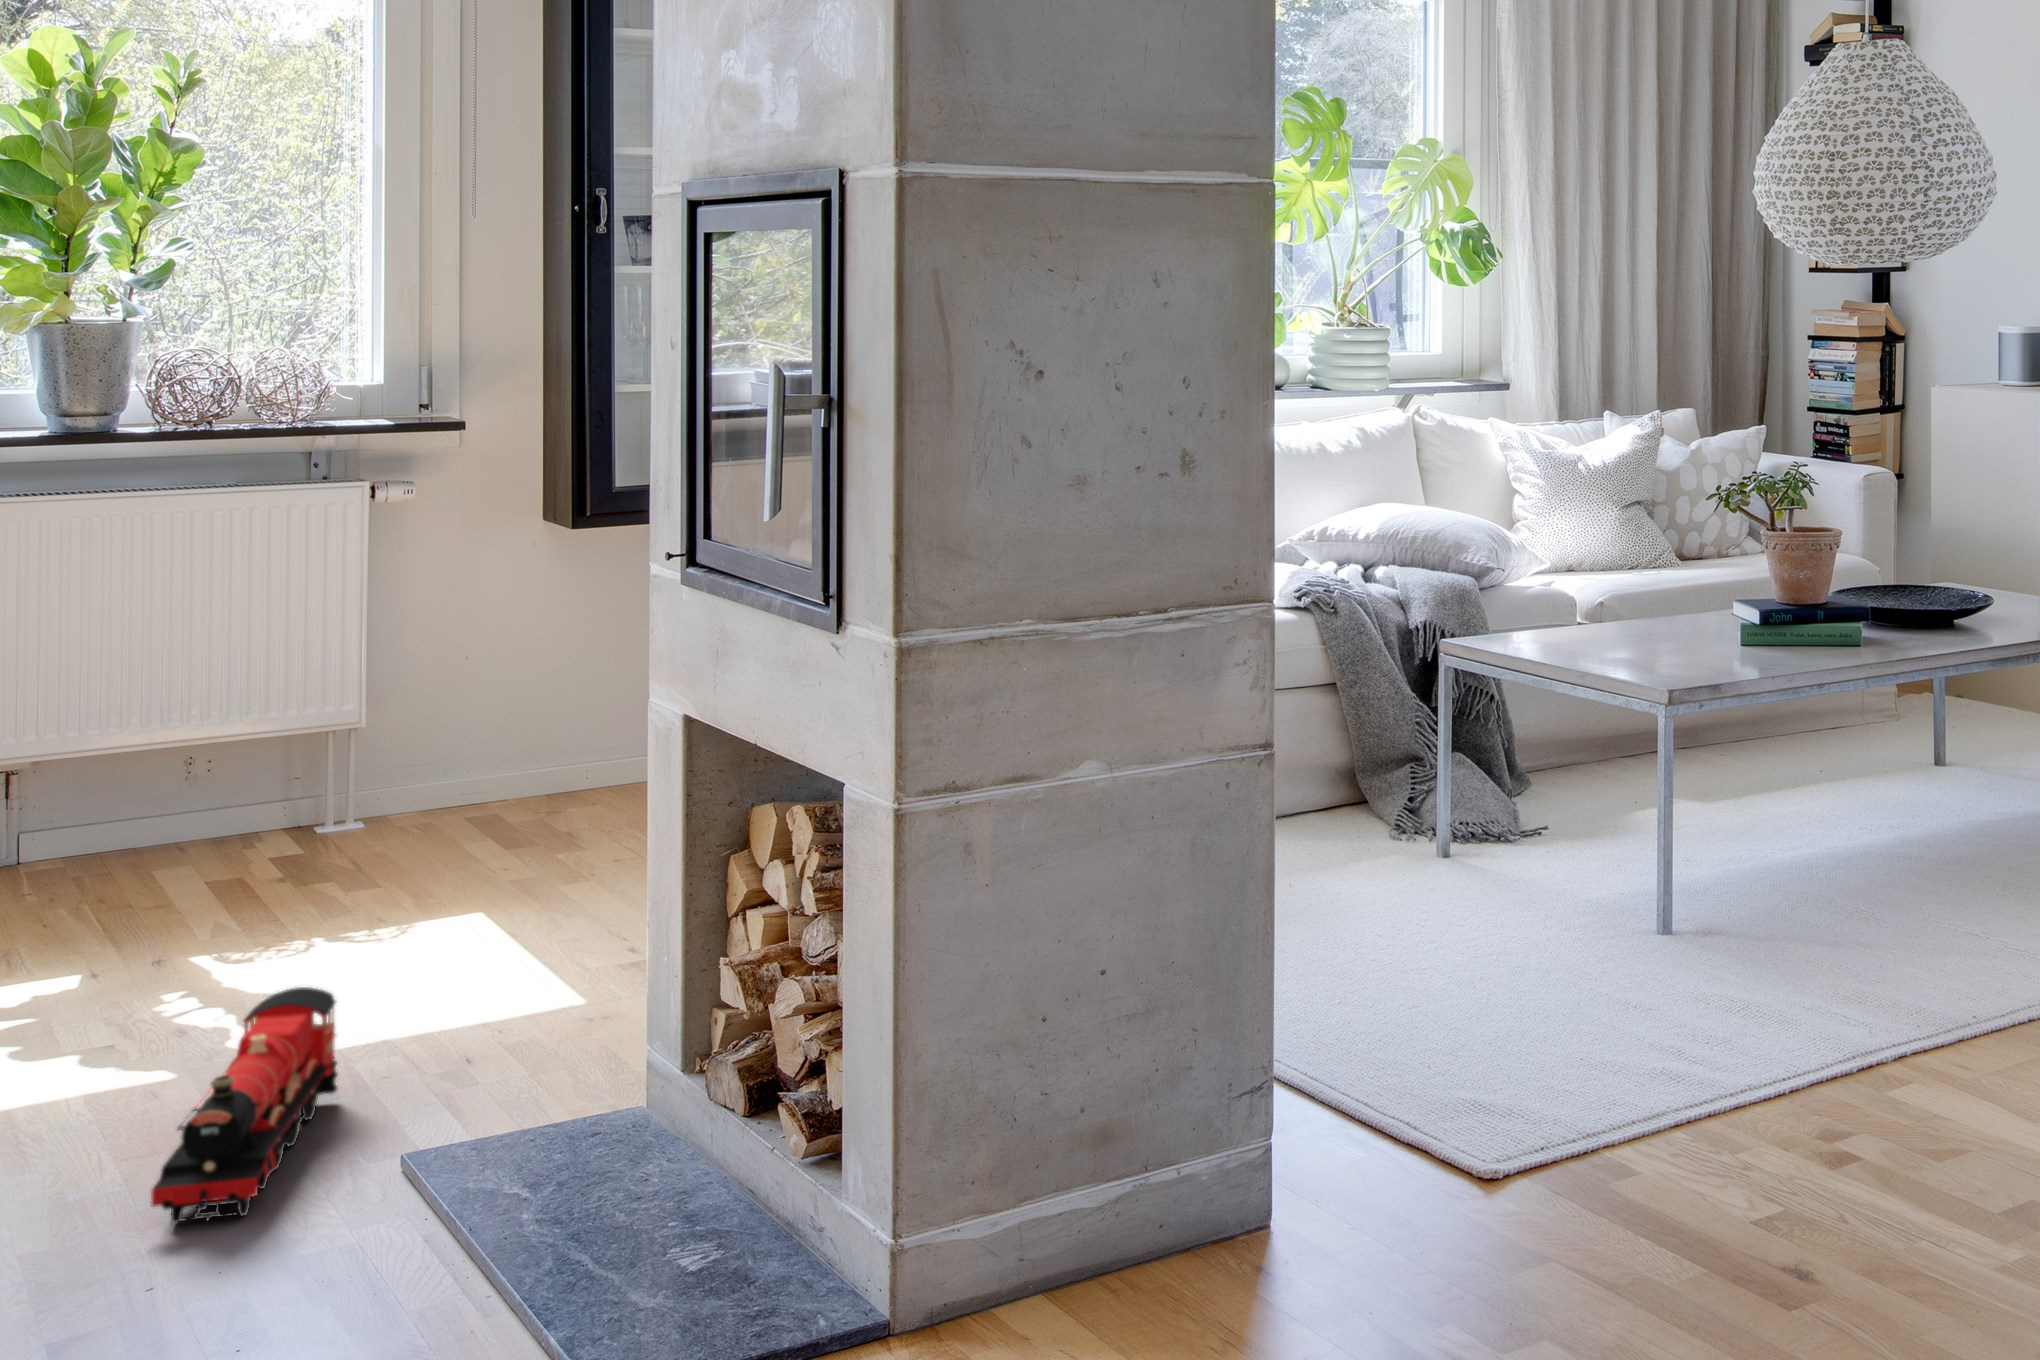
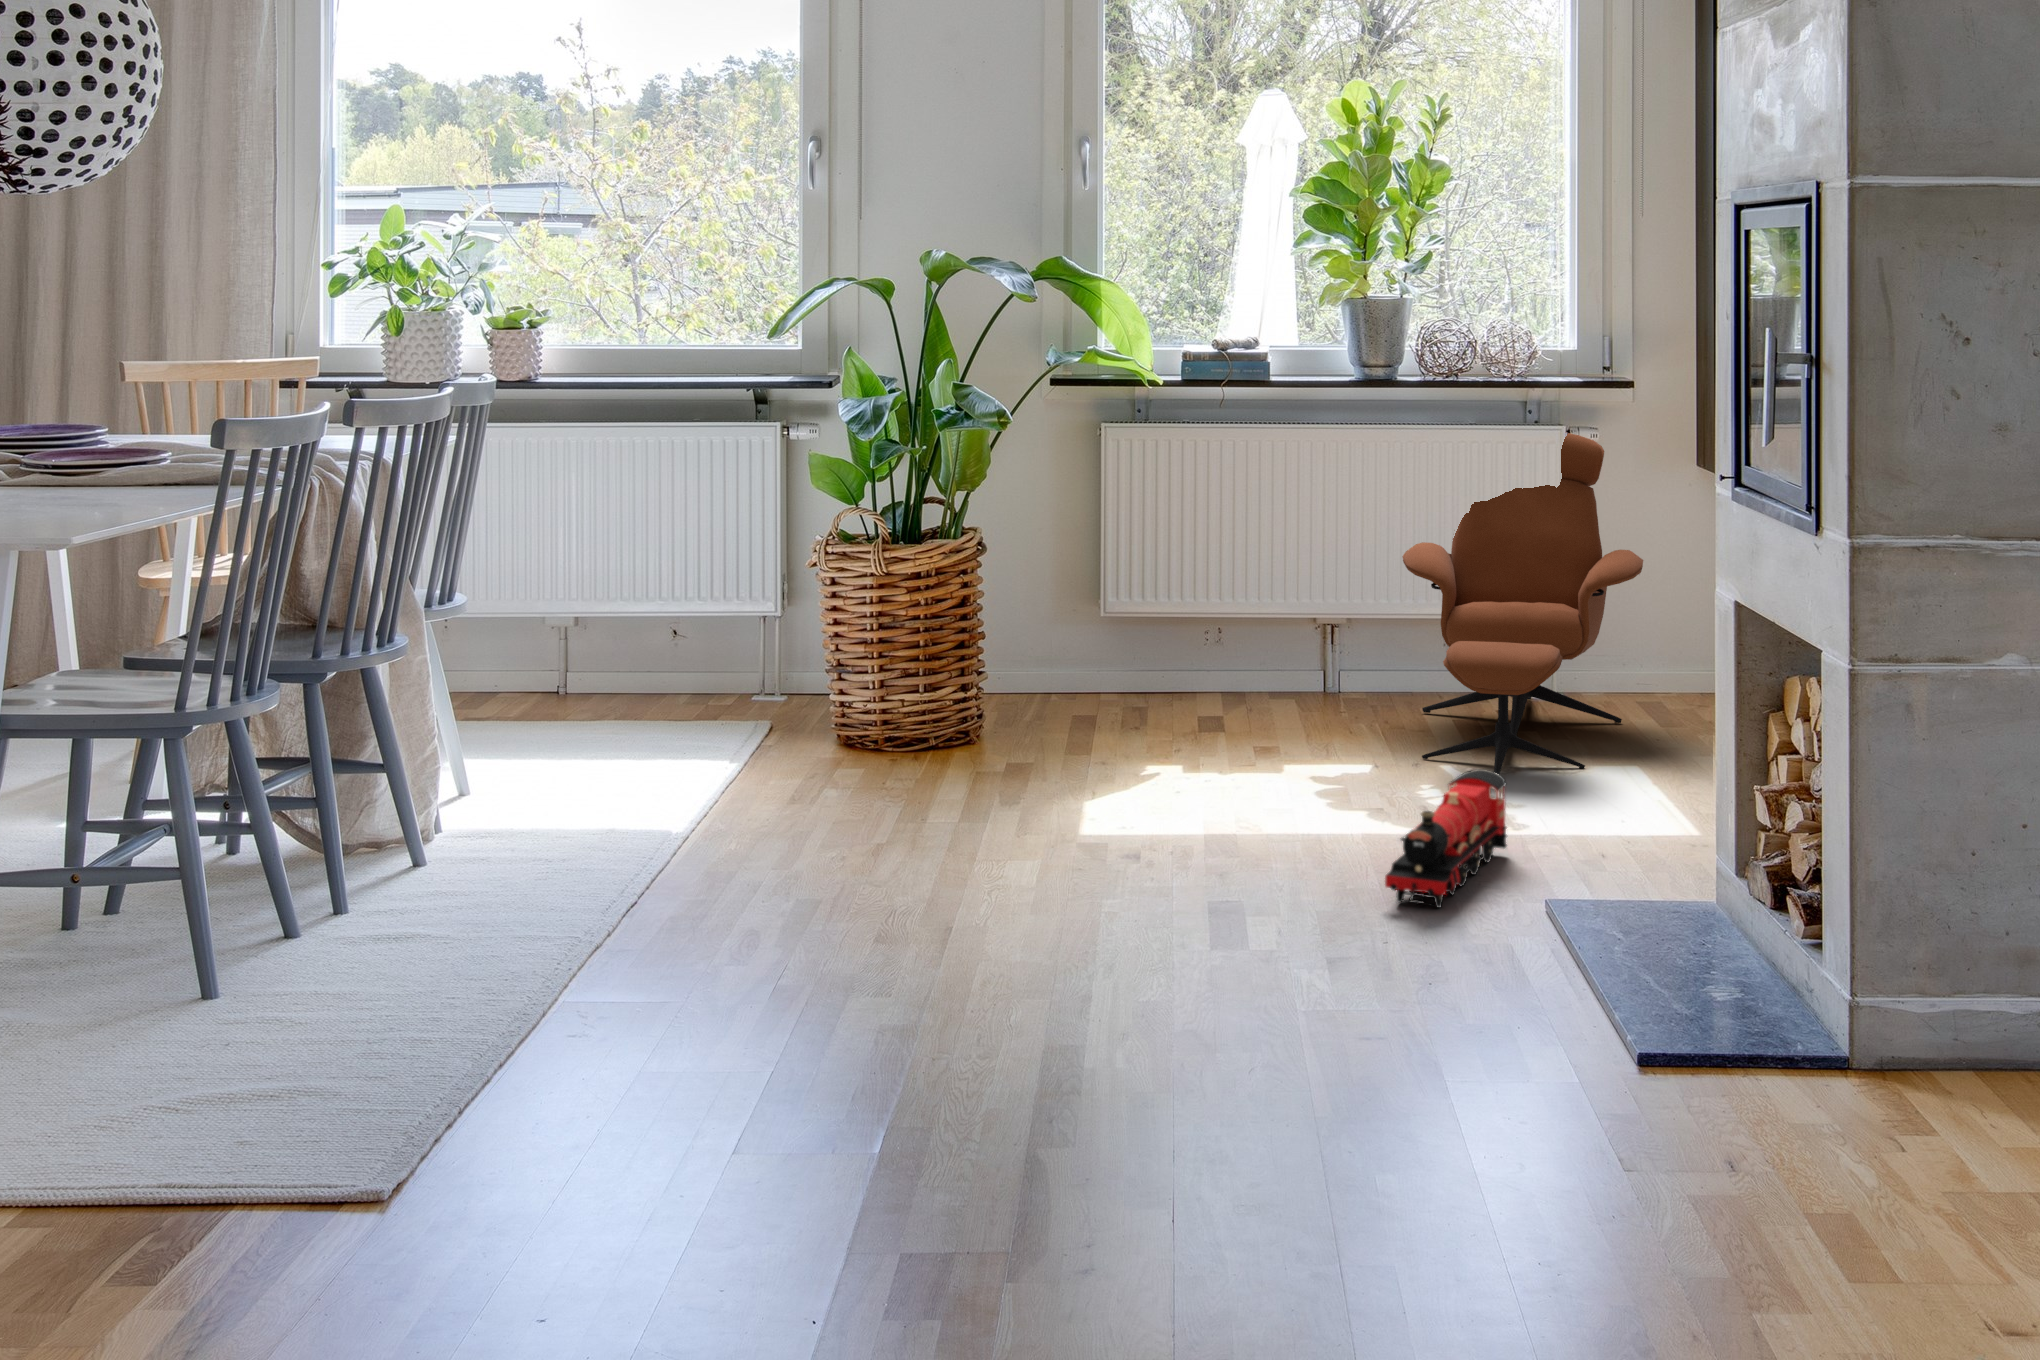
lounge chair: none [128,494,494,986] -> present [1402,433,1643,774]

